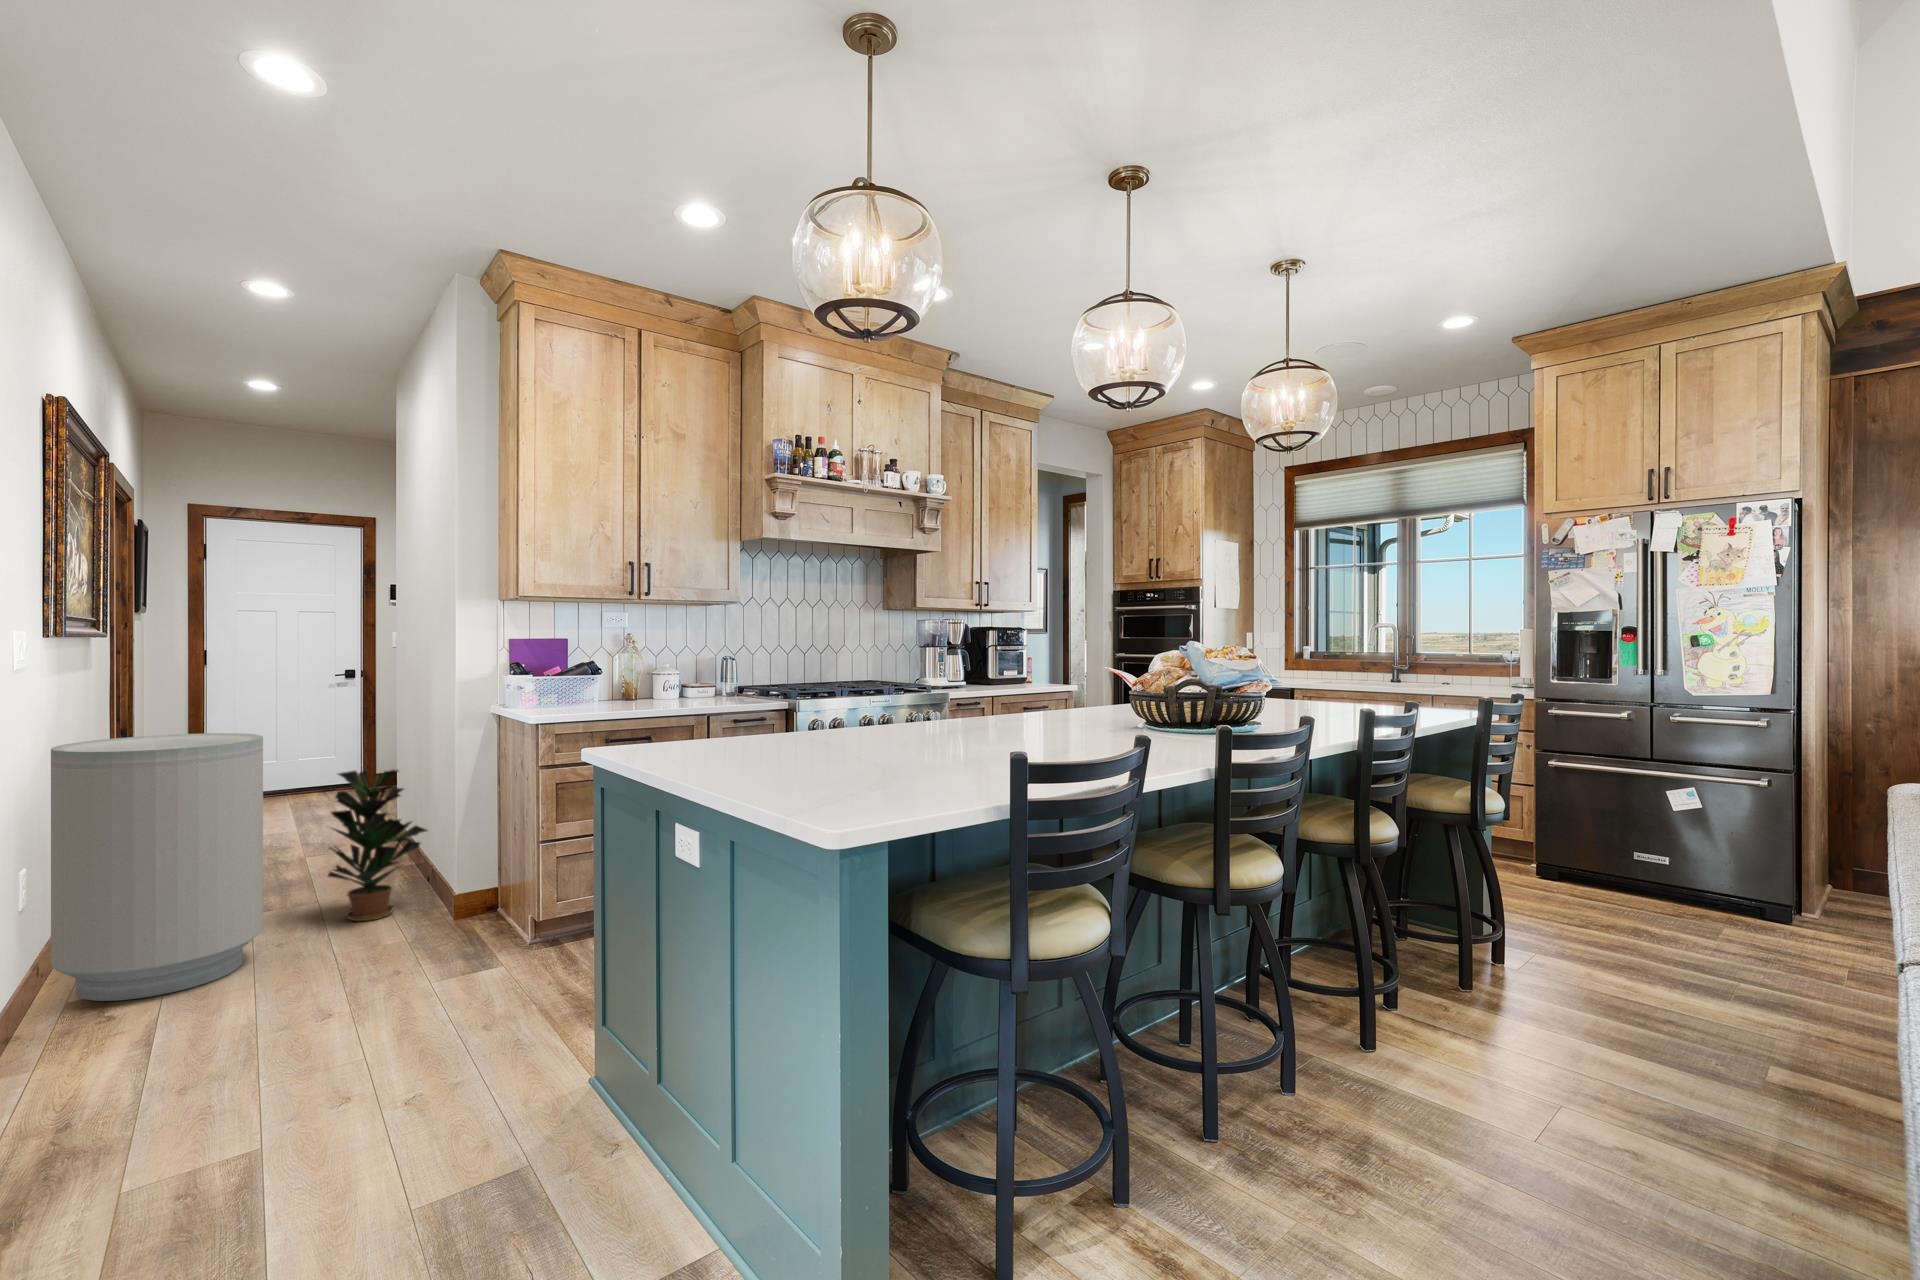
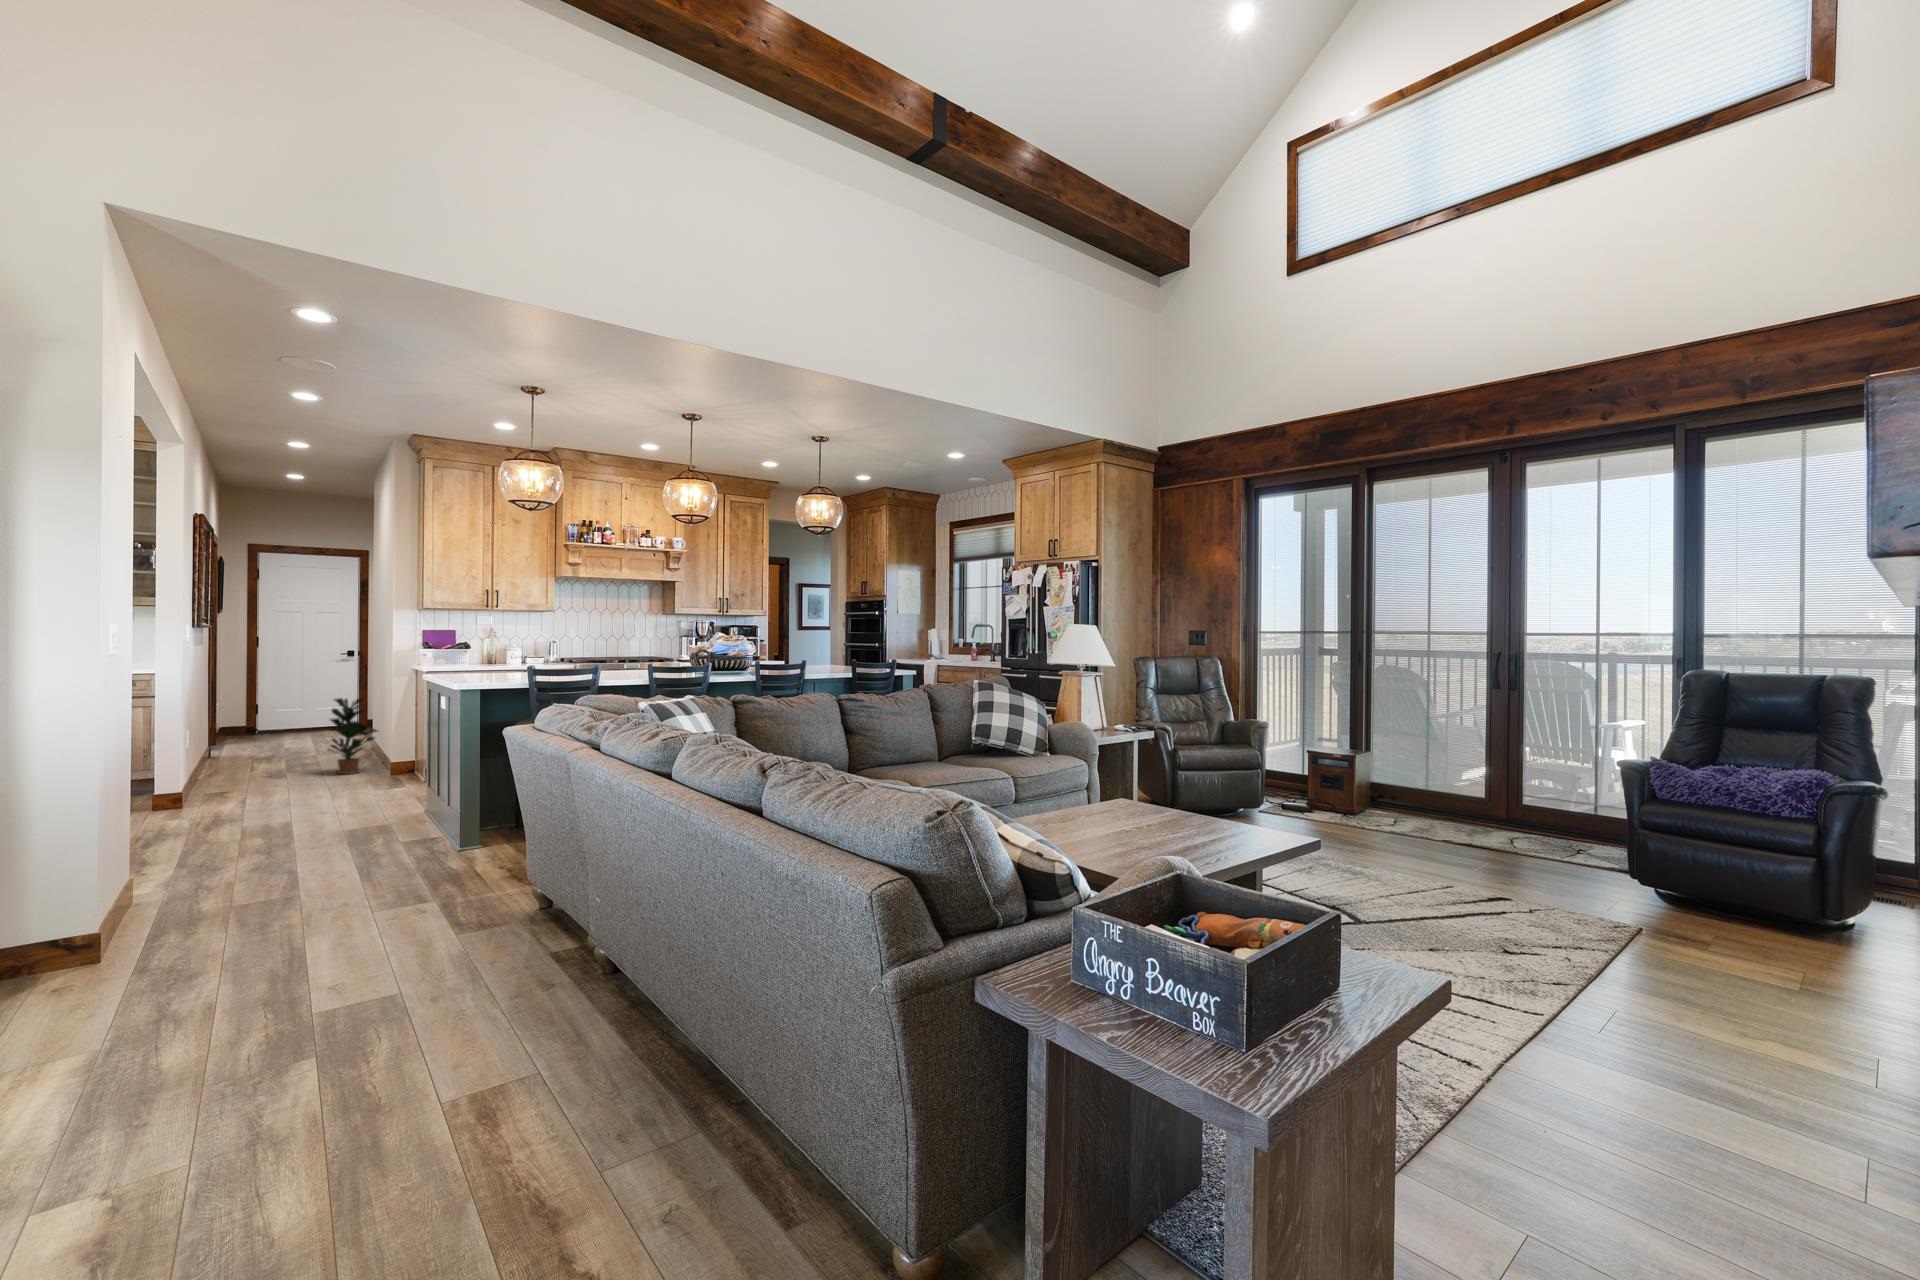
trash can: present [51,733,263,1001] -> none [203,675,296,791]

